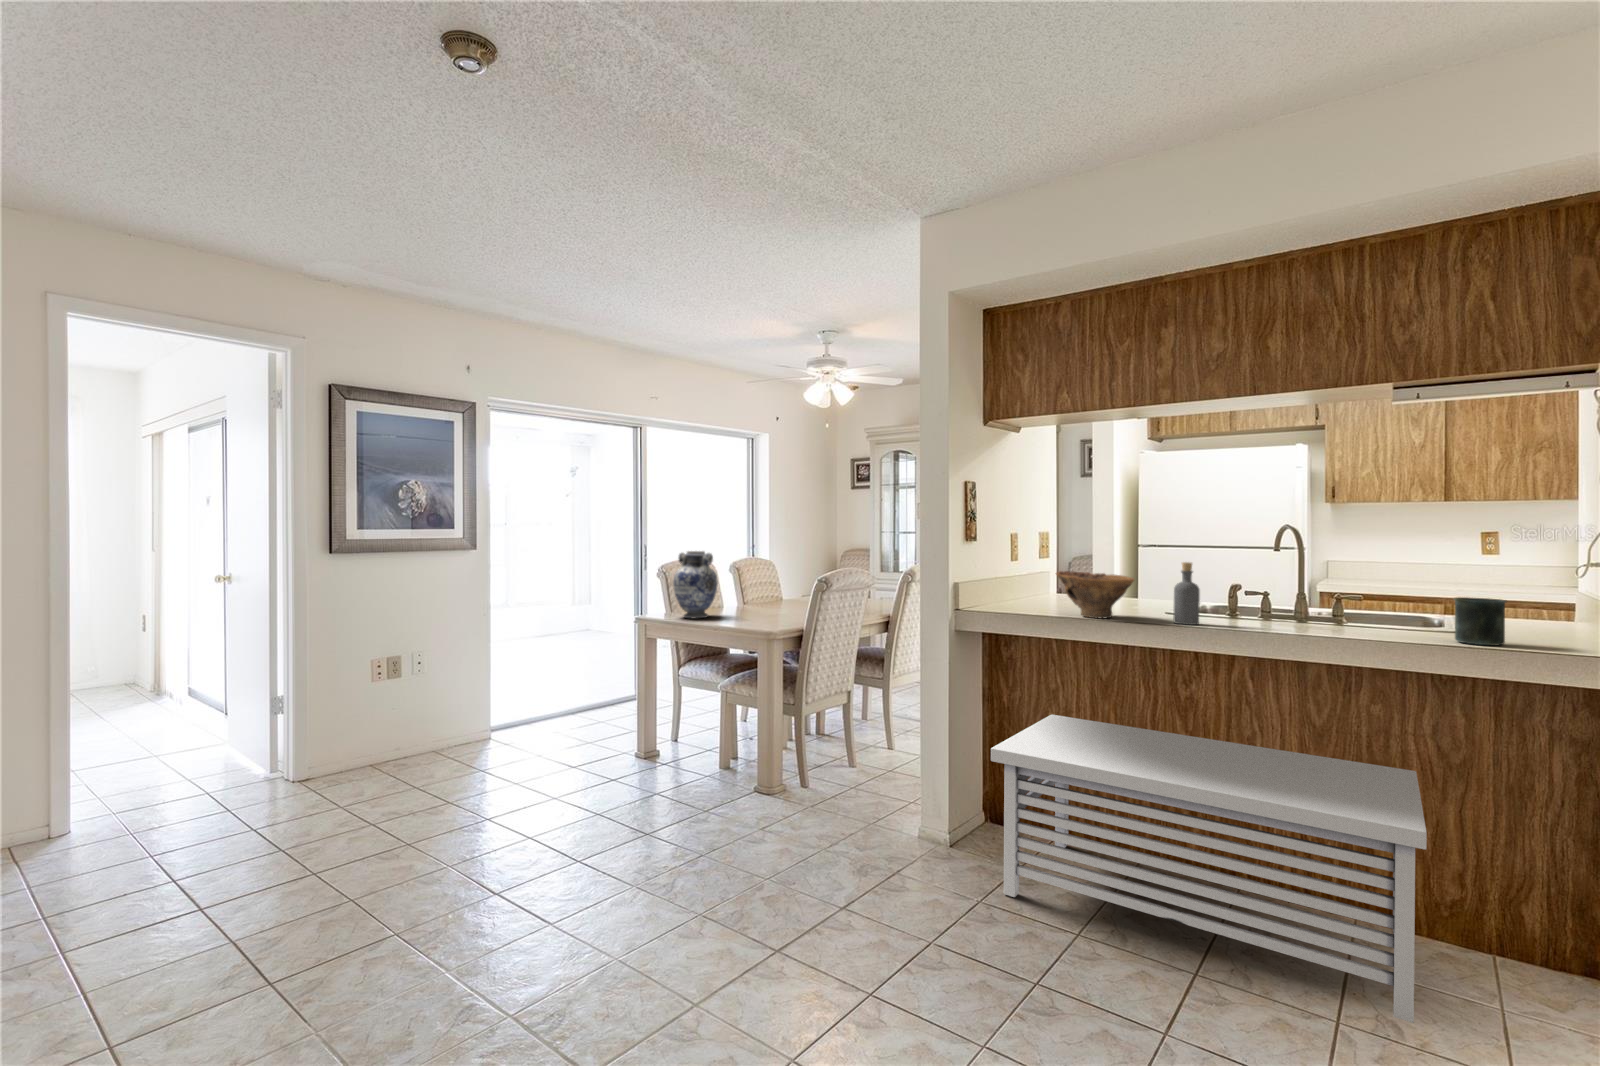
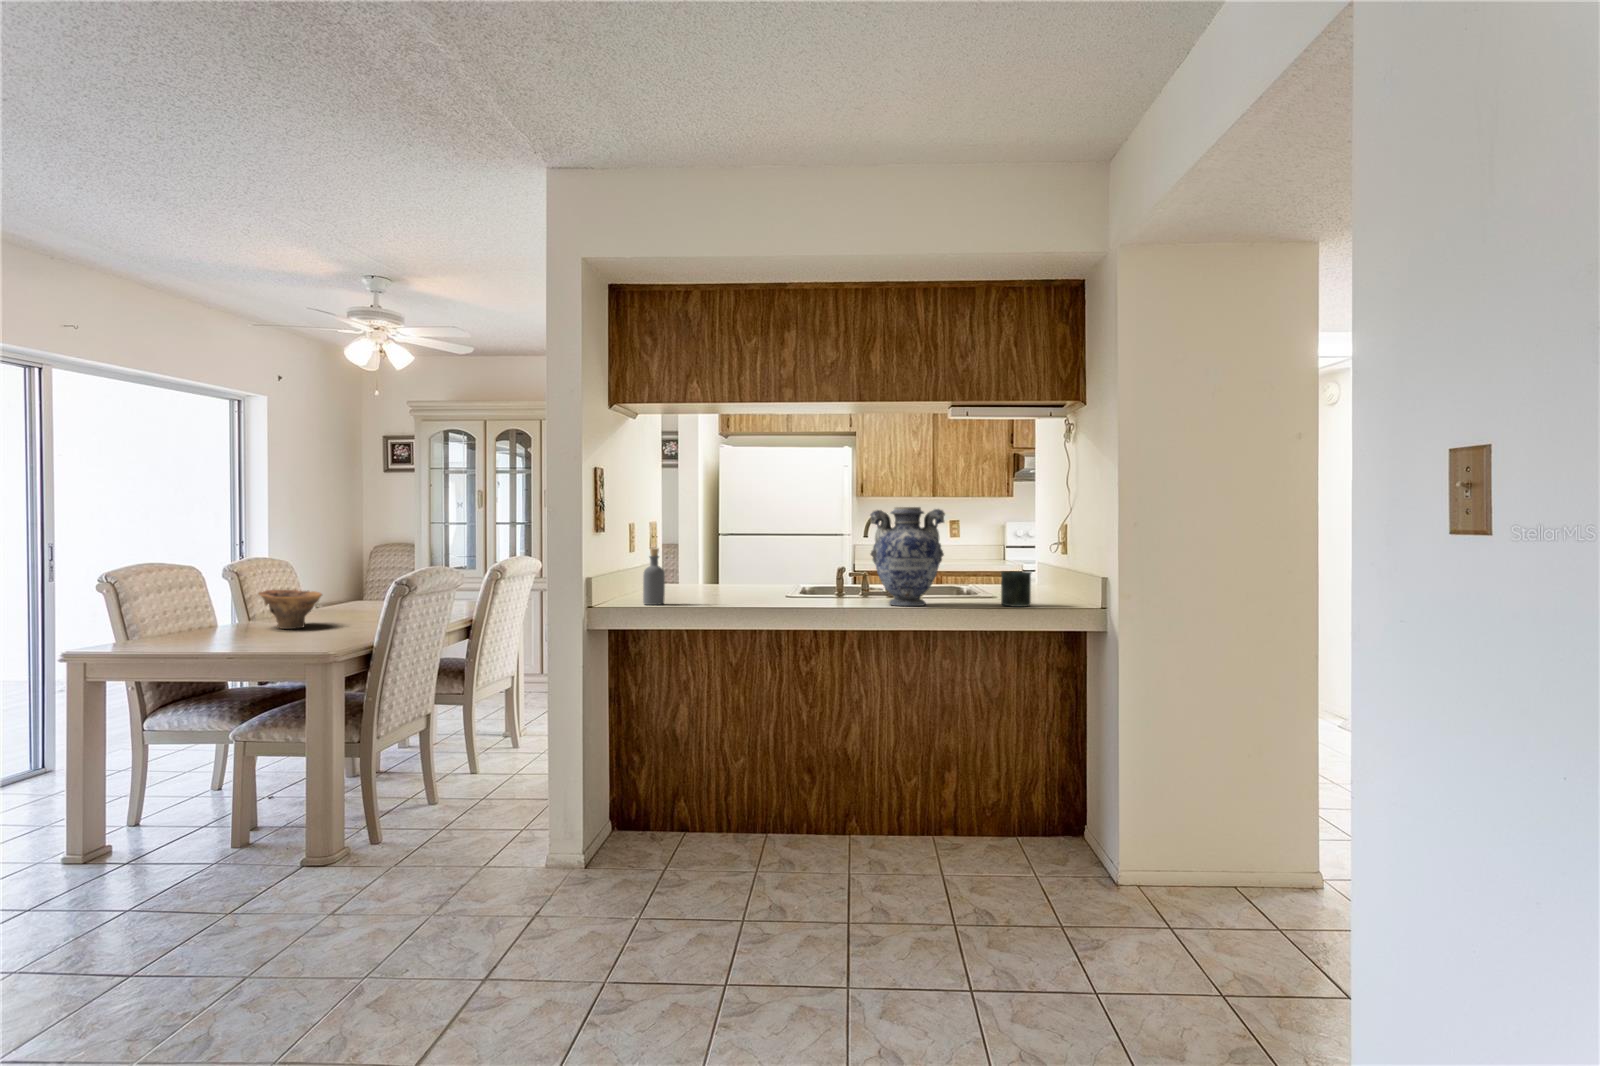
vase: present [673,551,718,619] -> present [871,507,945,606]
bottle: present [1173,562,1200,625] -> present [643,548,665,605]
bowl: present [1056,571,1134,619] -> present [259,590,322,629]
storage bench: present [991,715,1427,1023] -> none [649,708,1003,905]

